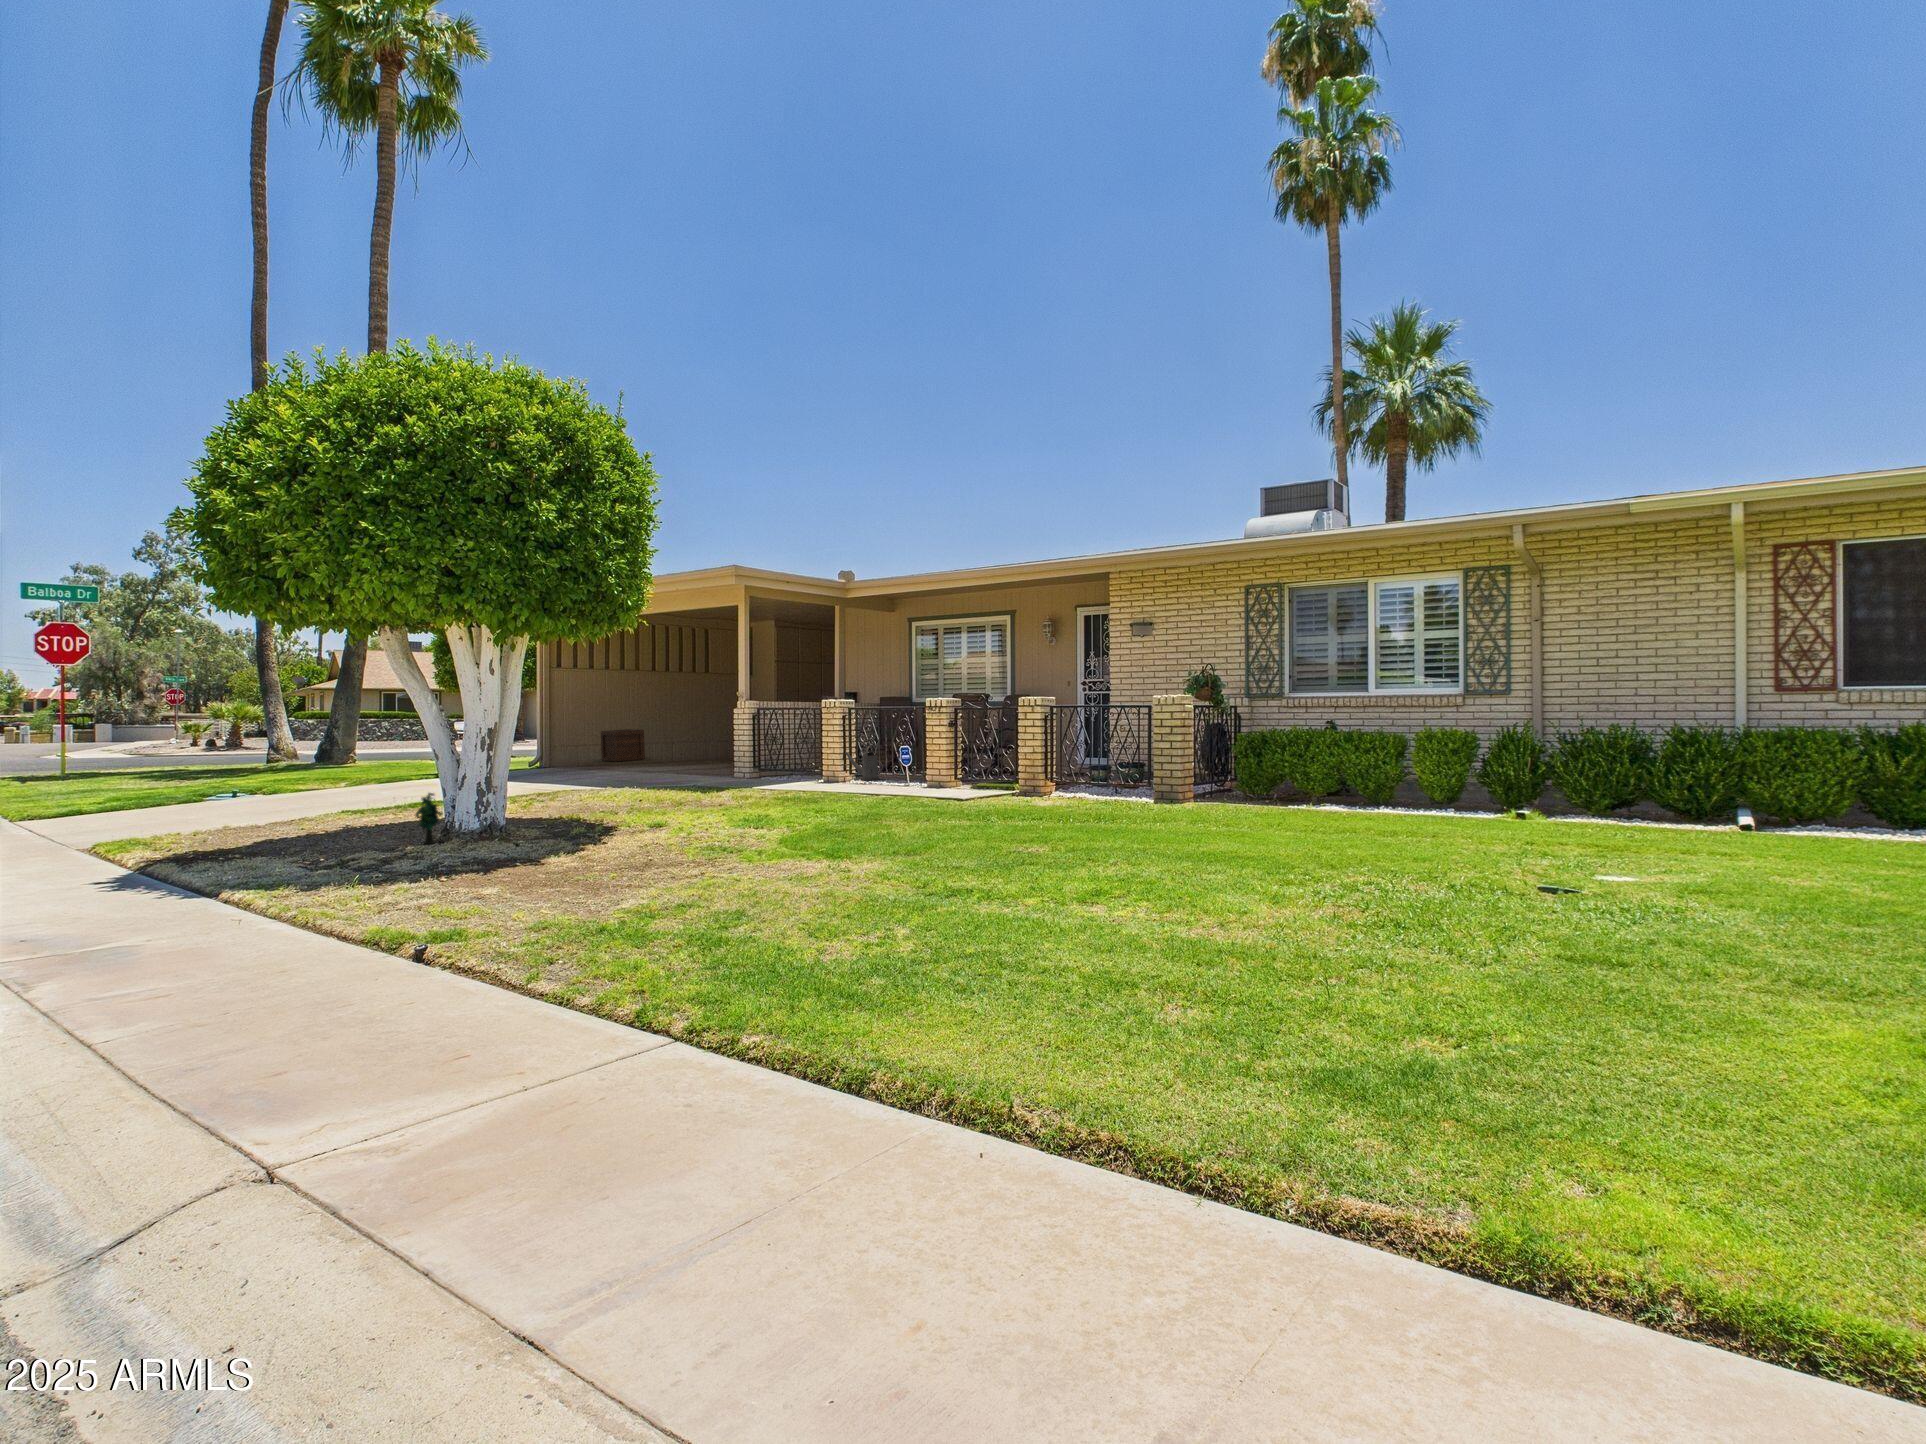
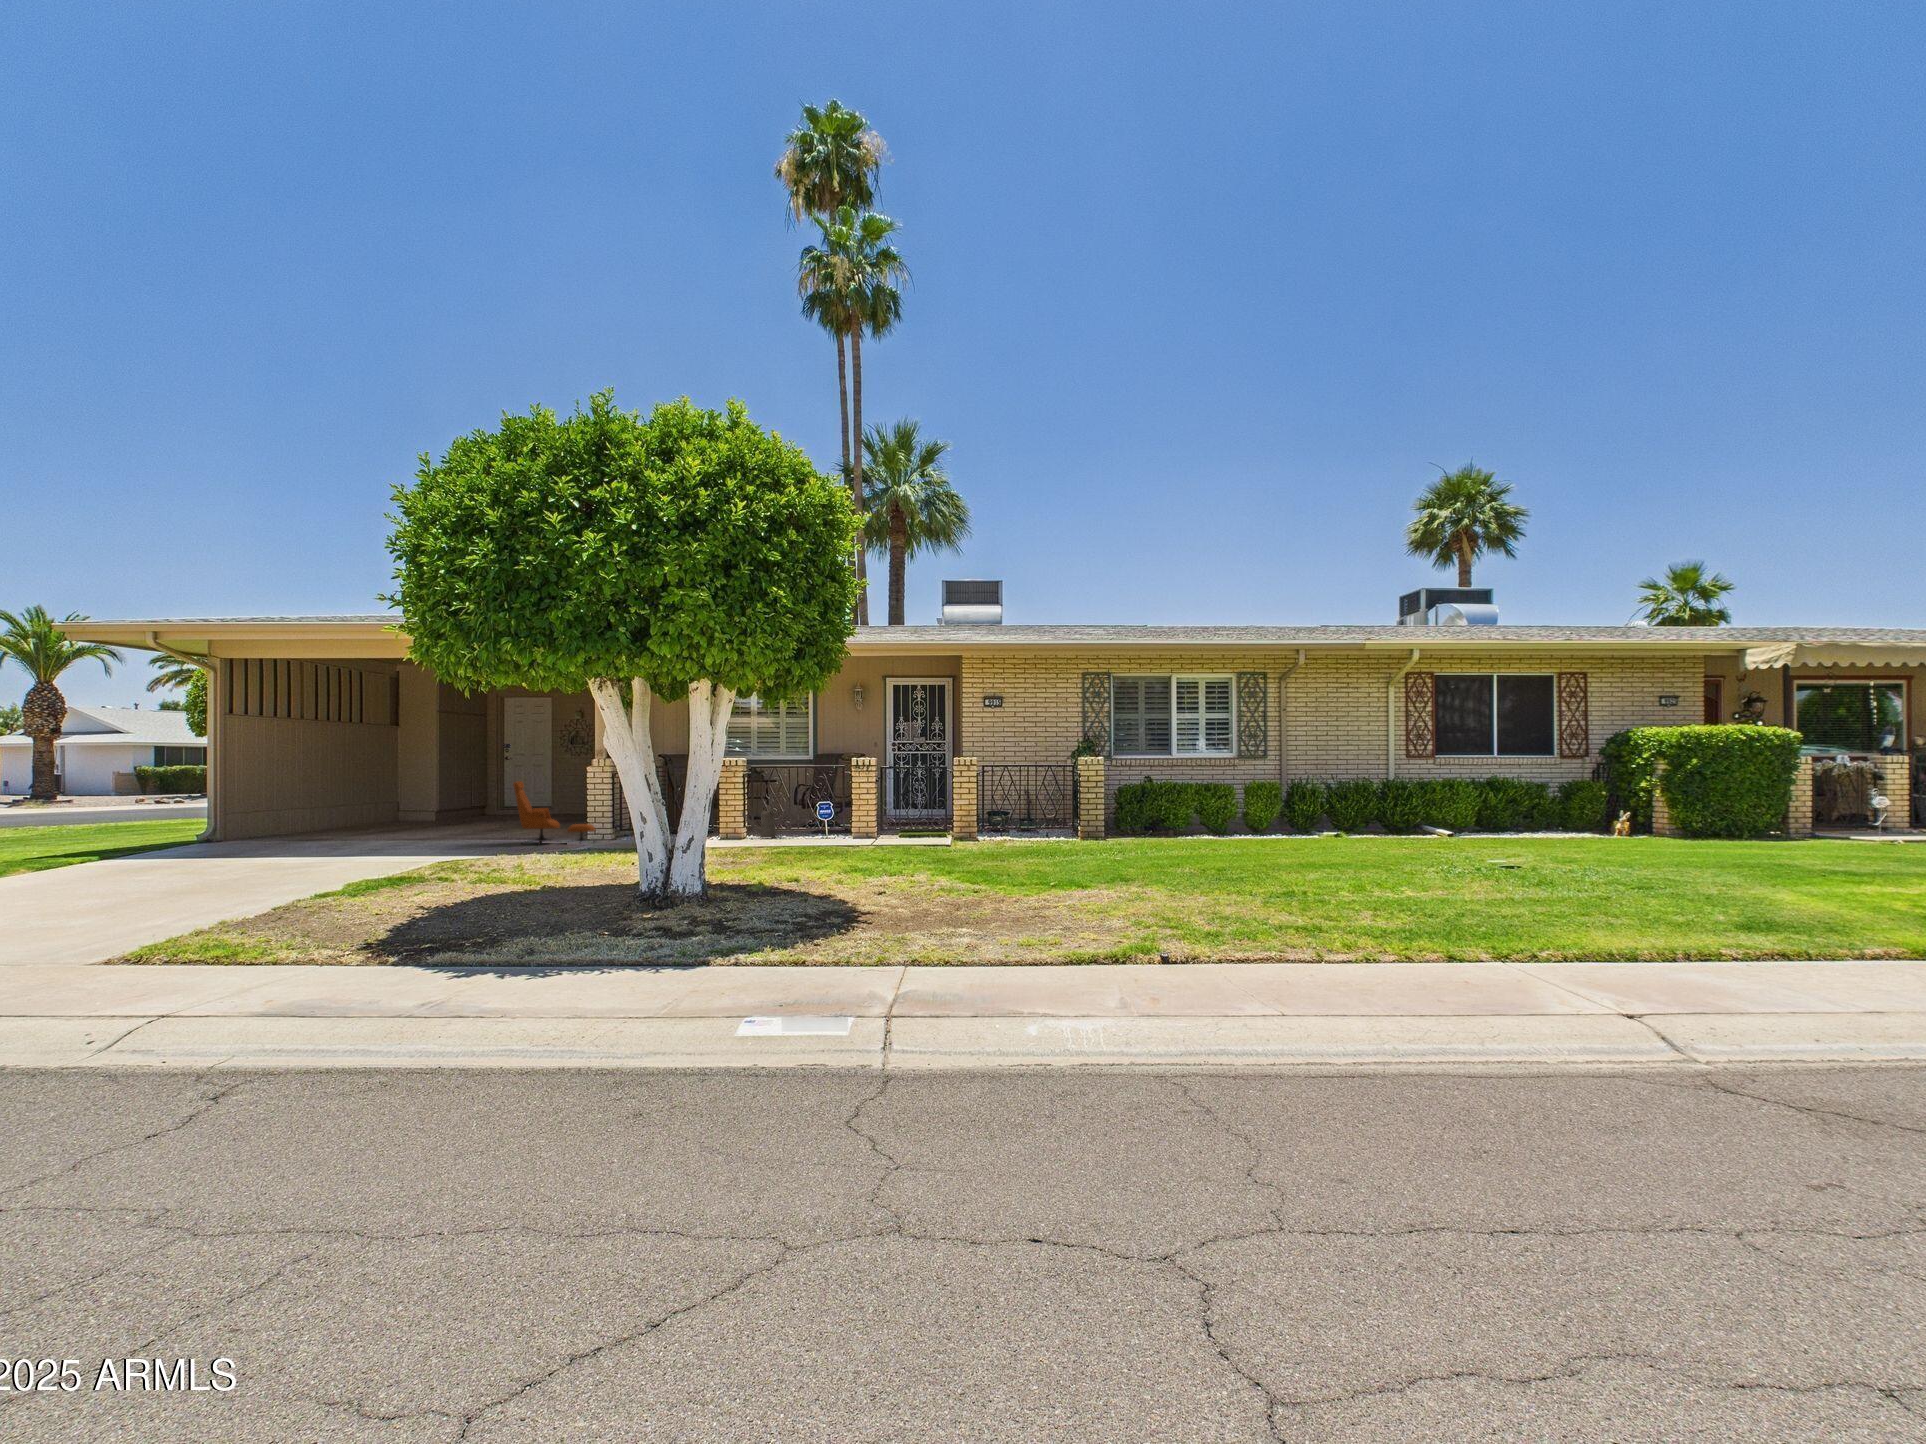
lounge chair: none [674,719,740,778] -> present [513,781,595,843]
wooden crate: present [601,729,645,762] -> none [254,795,315,836]
decorative plant: present [416,793,442,844] -> none [654,858,685,909]

